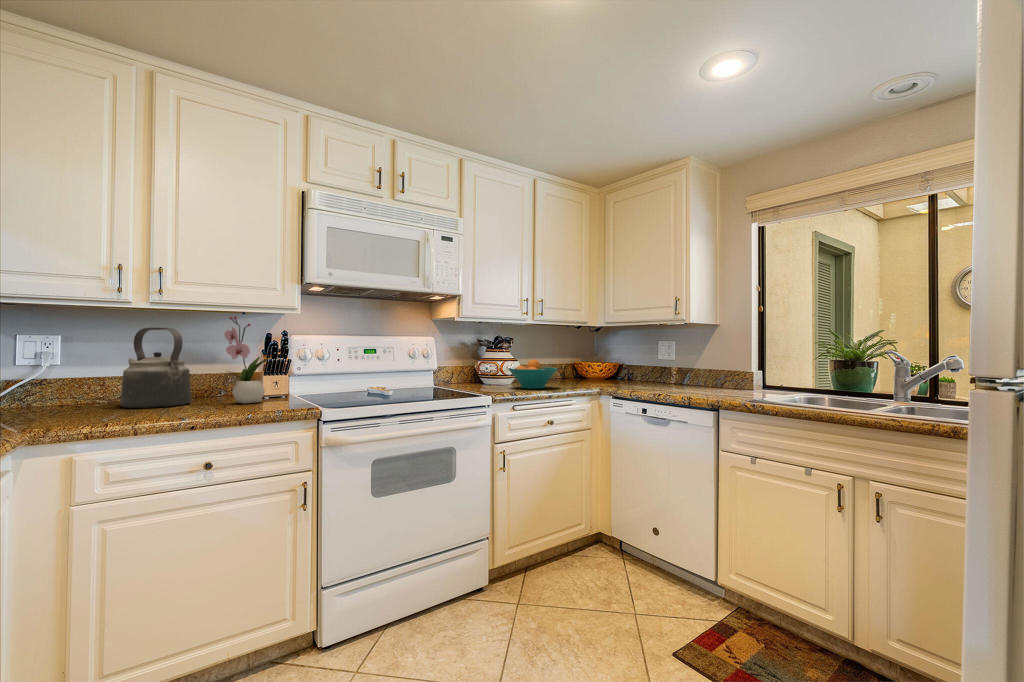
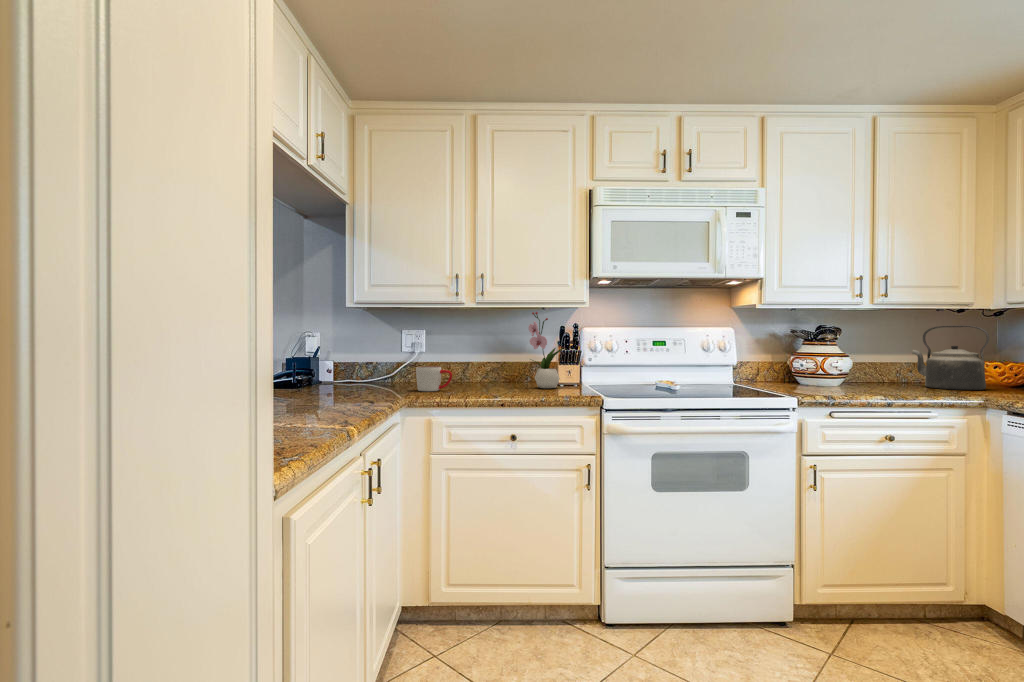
kettle: present [120,327,192,408] -> present [912,325,989,390]
fruit bowl: present [509,359,557,389] -> none [831,355,909,393]
mug: none [41,384,109,420] -> present [416,366,452,391]

